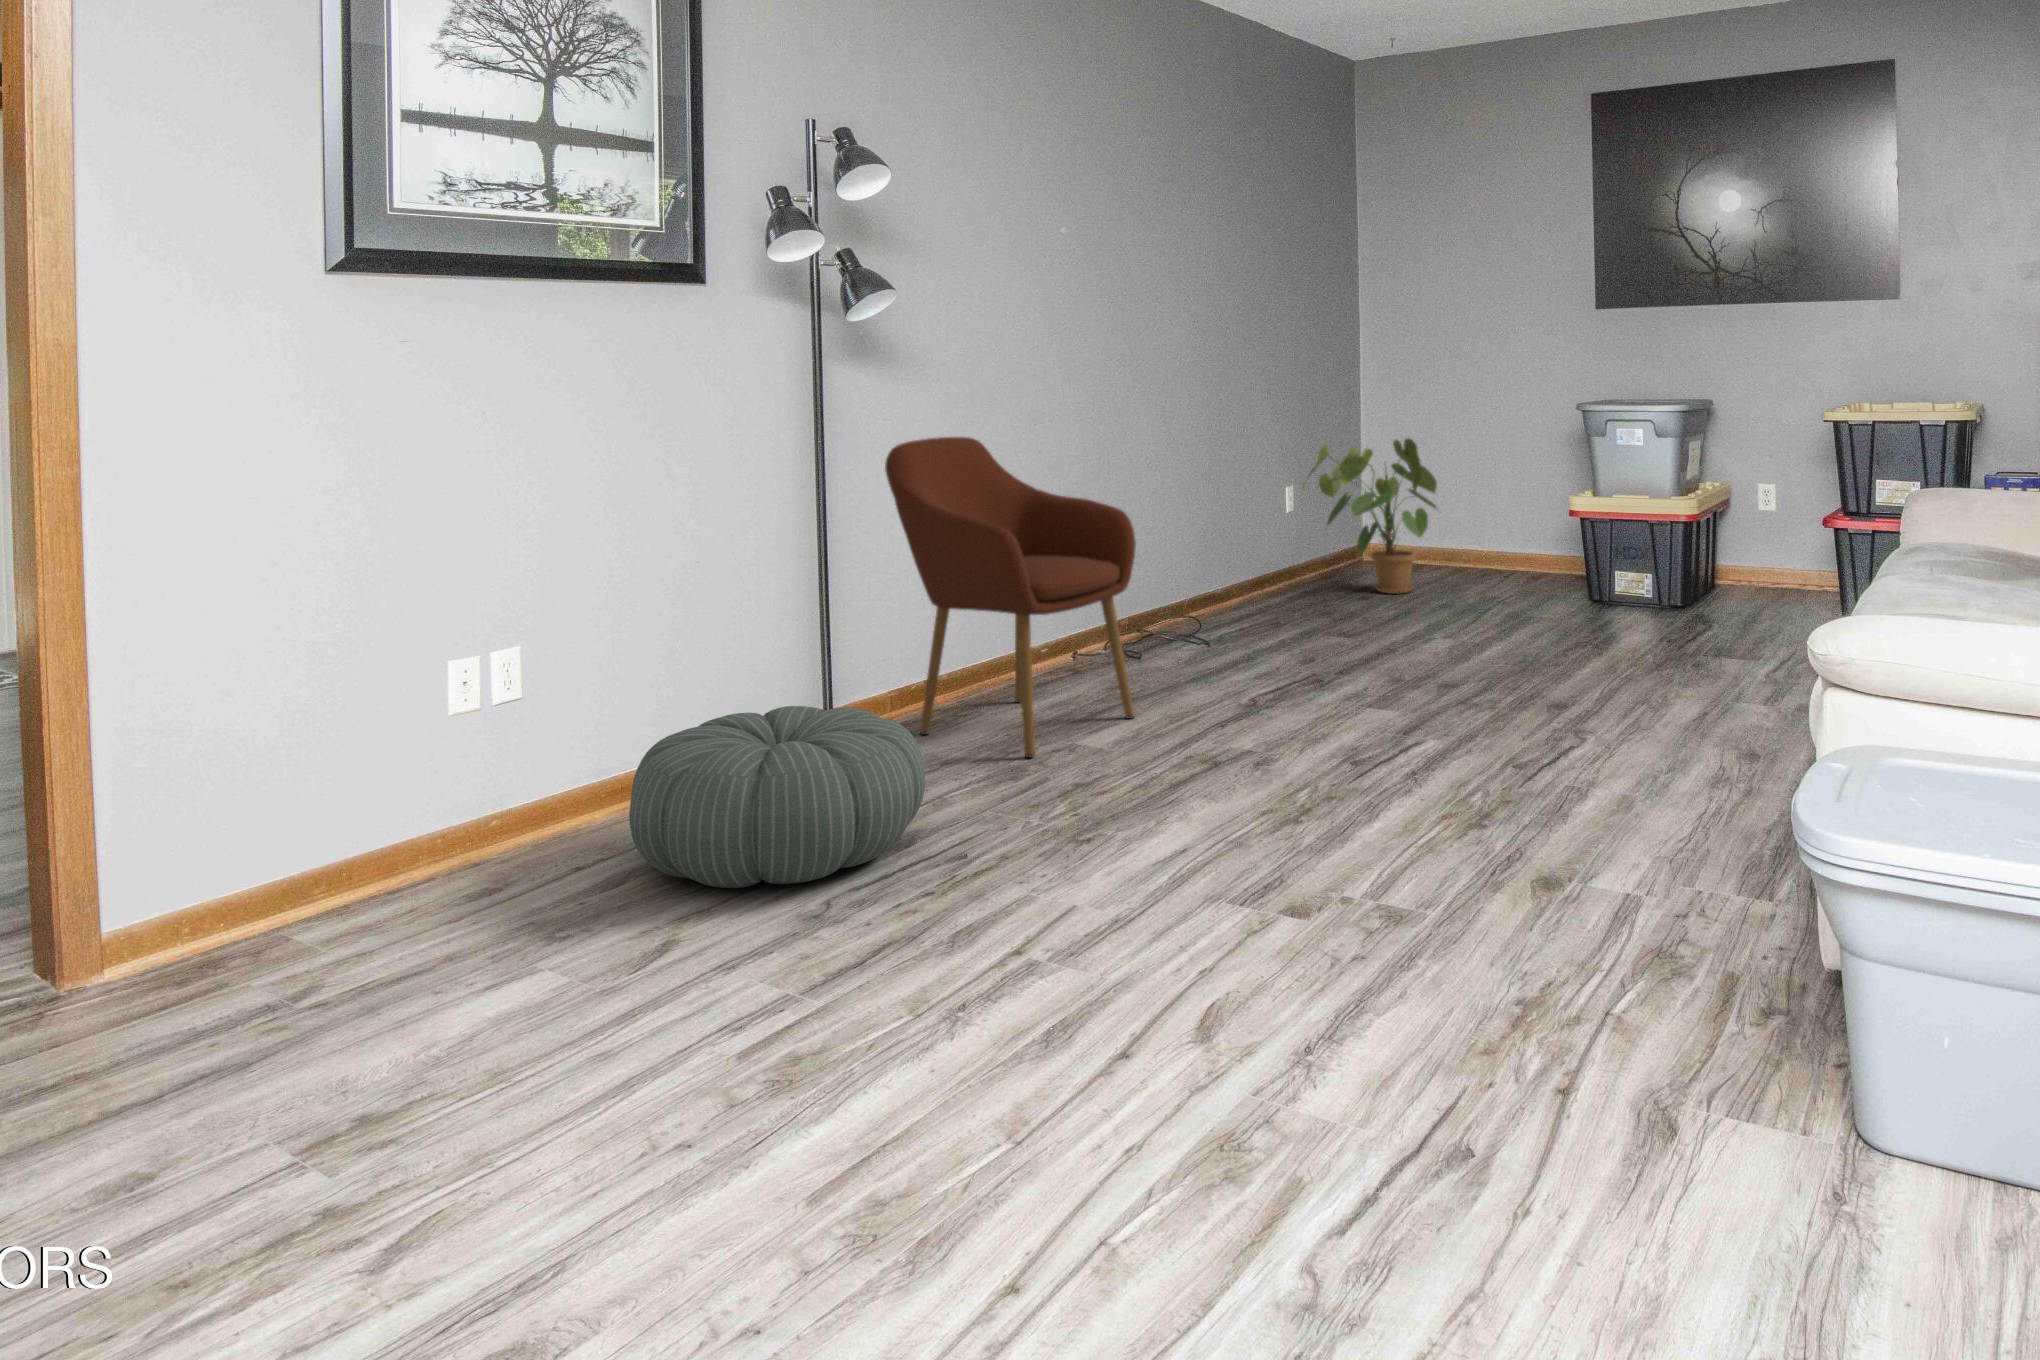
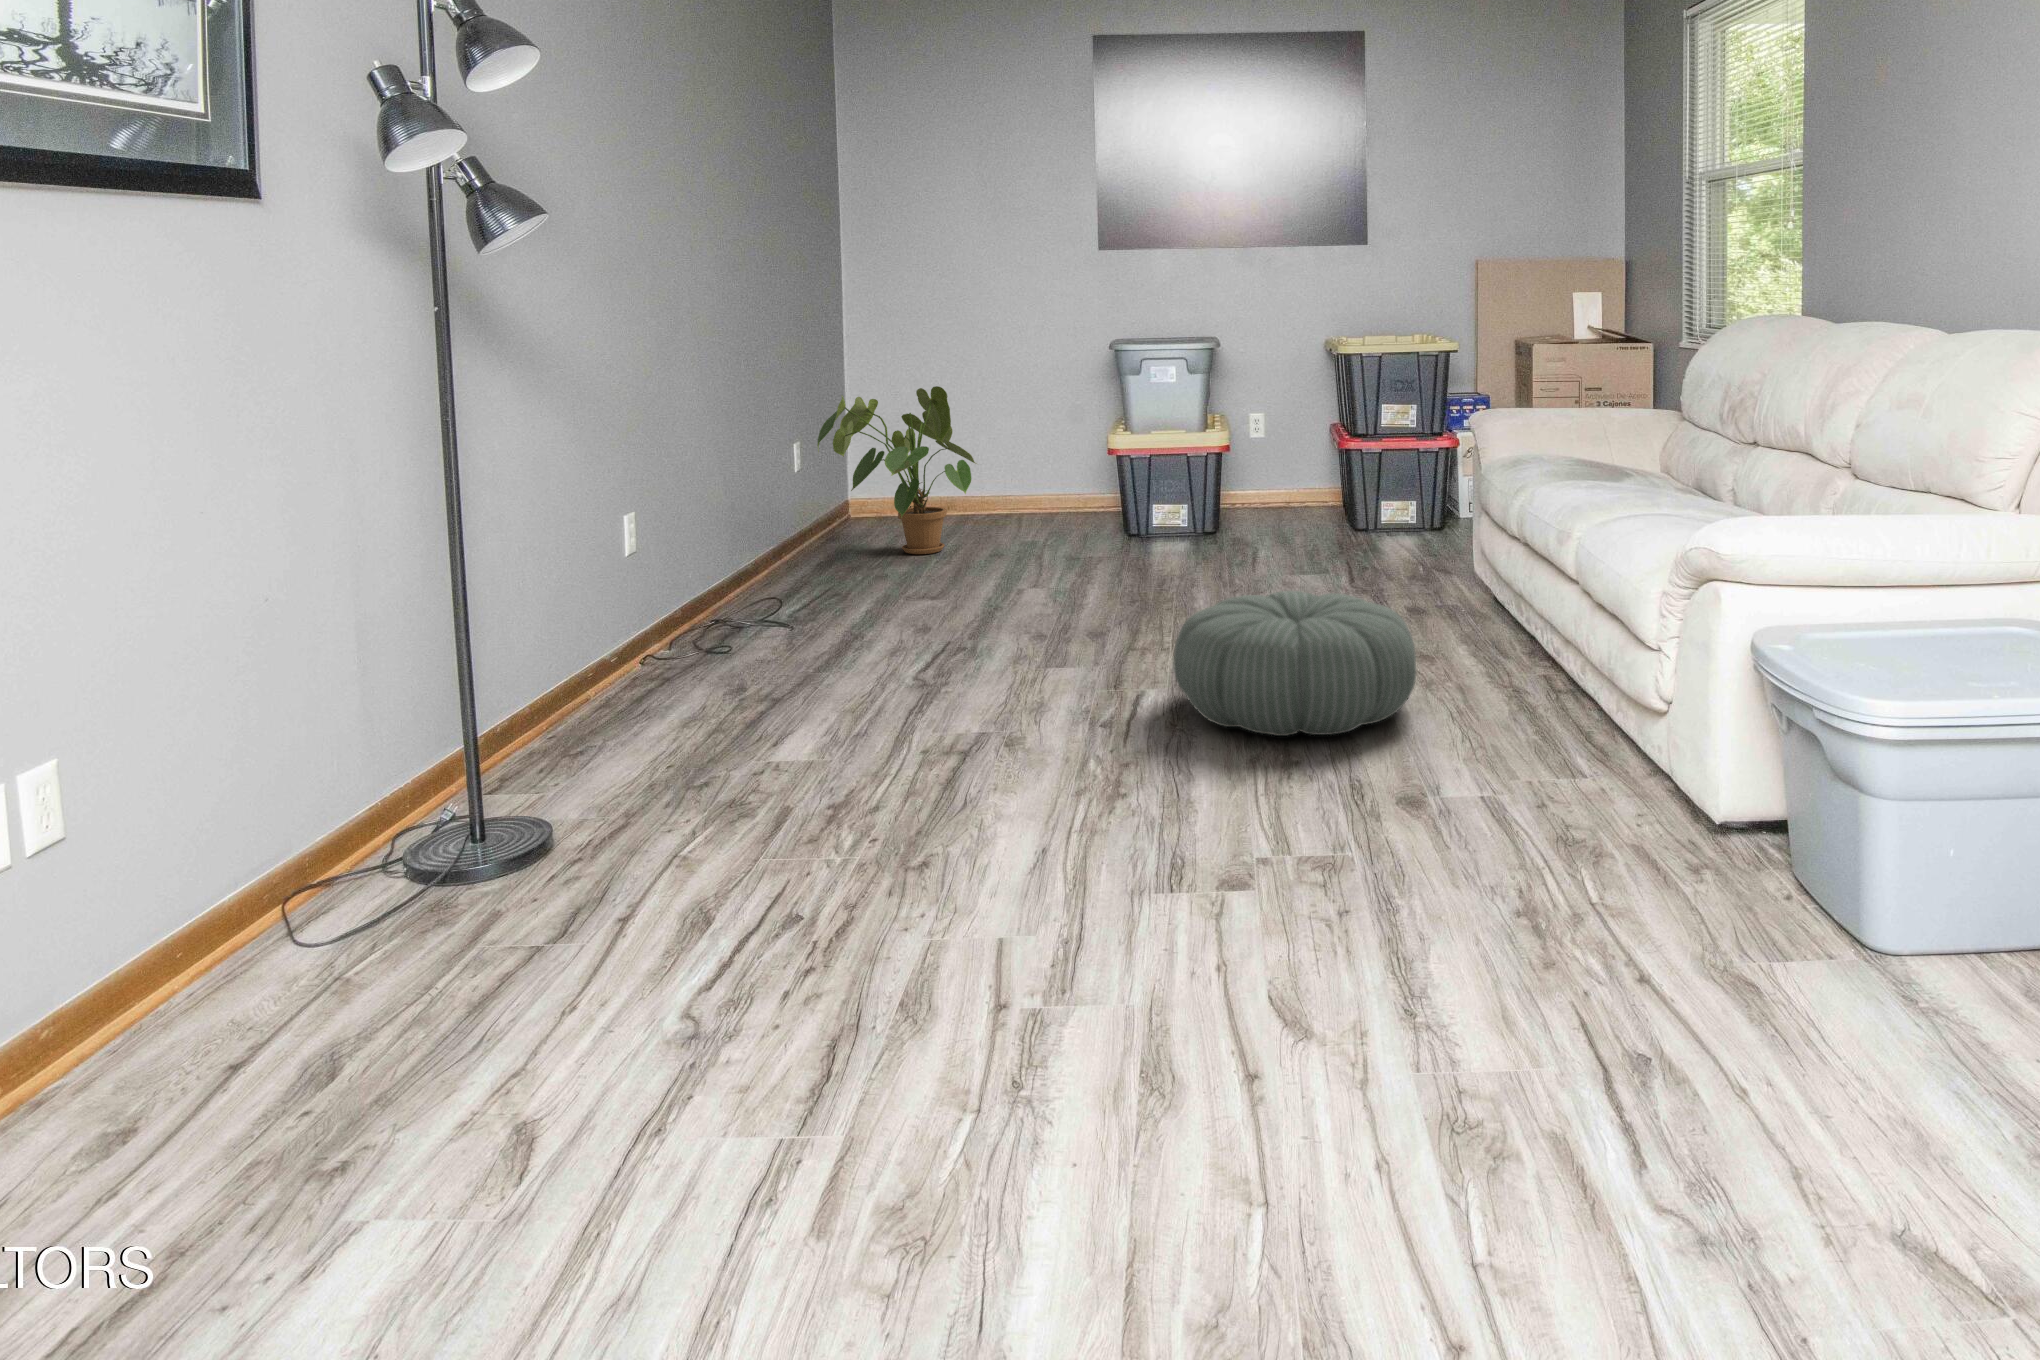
armchair: present [885,437,1136,758] -> none [479,407,808,794]
pouf: present [629,706,925,888] -> present [1173,591,1416,736]

